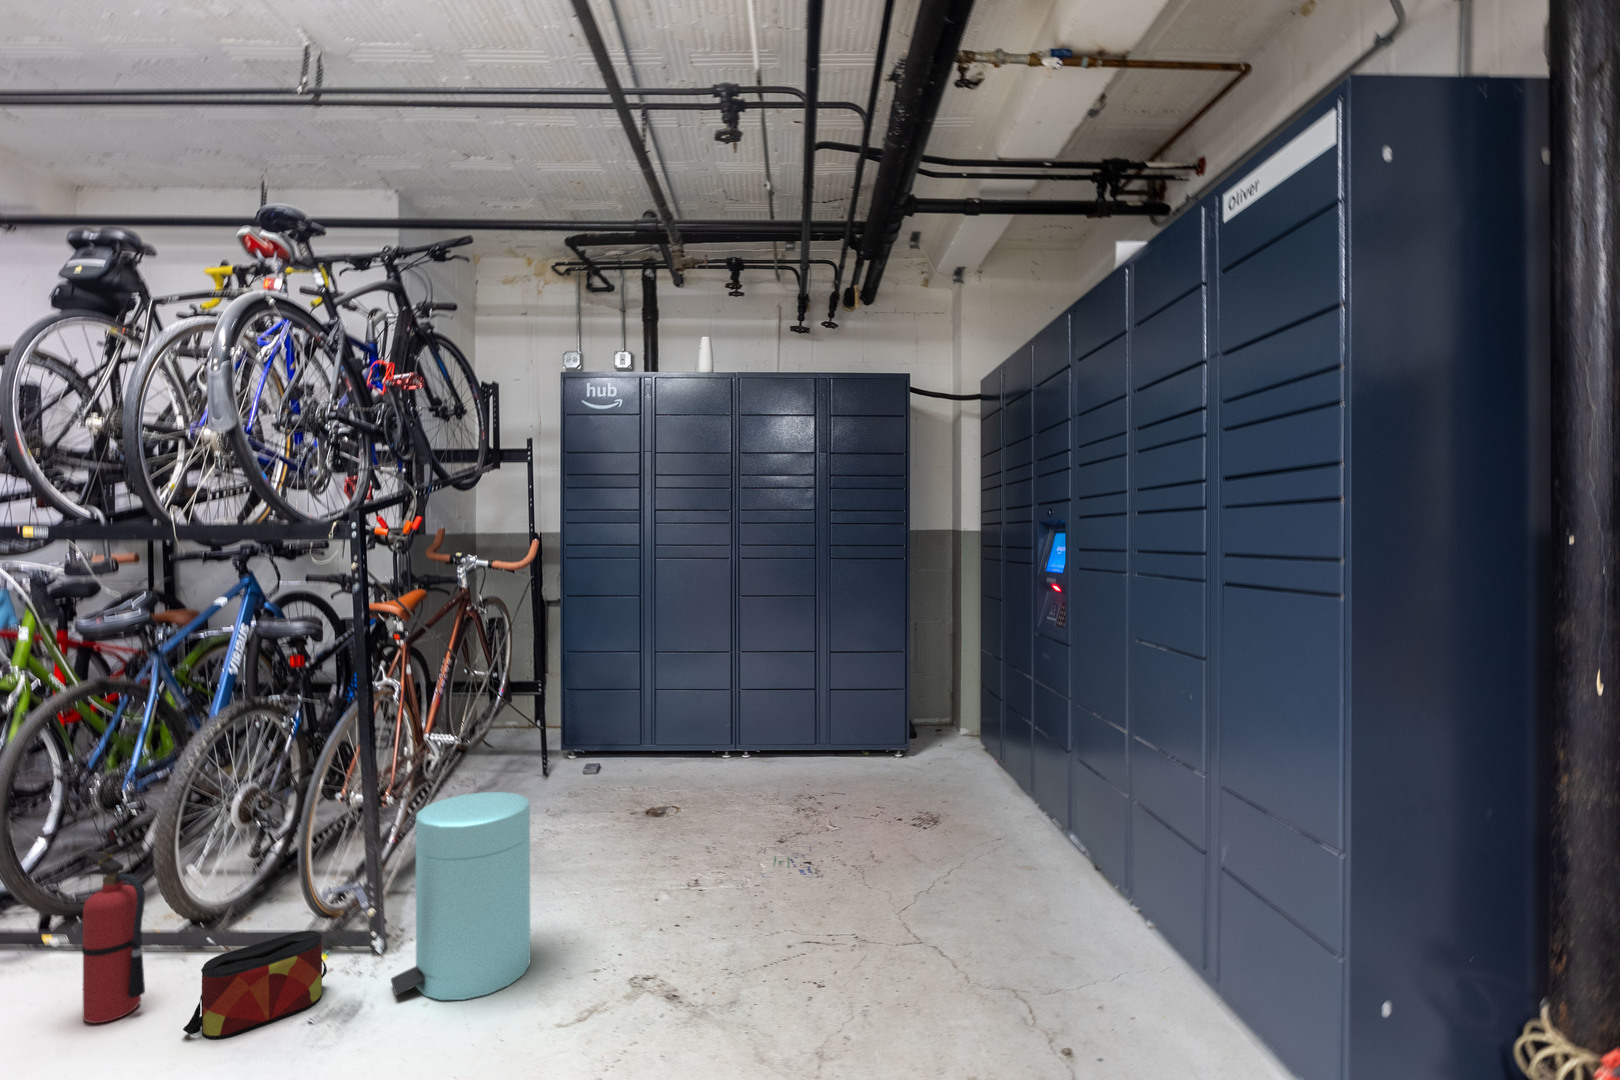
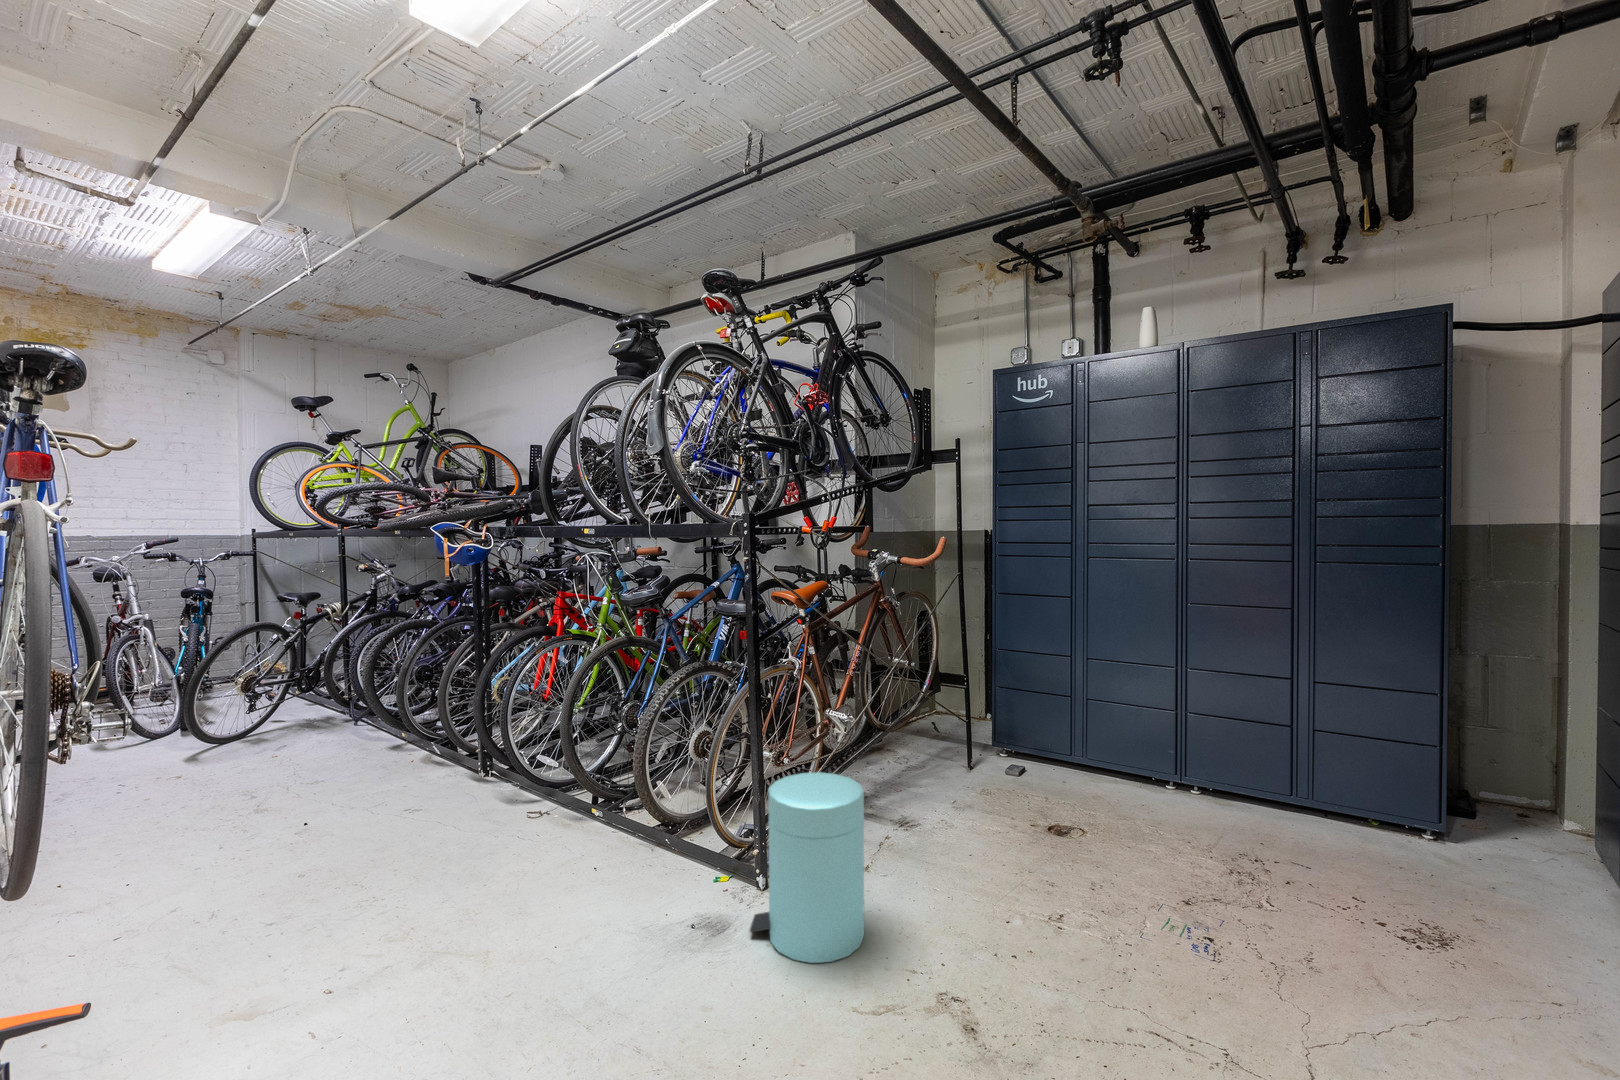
fire extinguisher: present [81,850,145,1023] -> none [594,753,626,874]
bag: present [183,931,327,1039] -> none [627,851,720,918]

